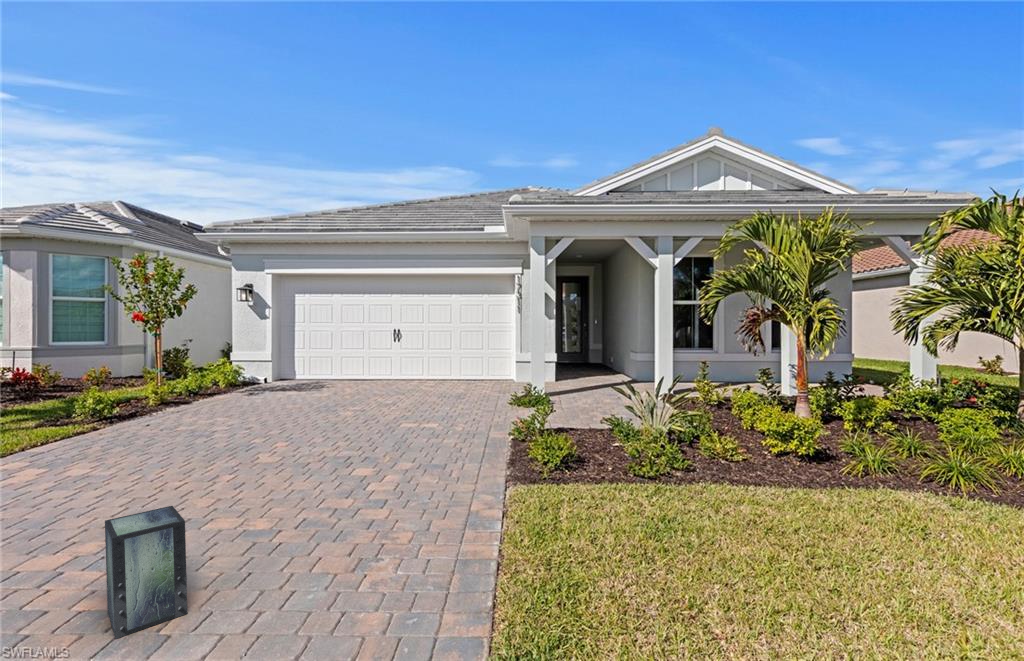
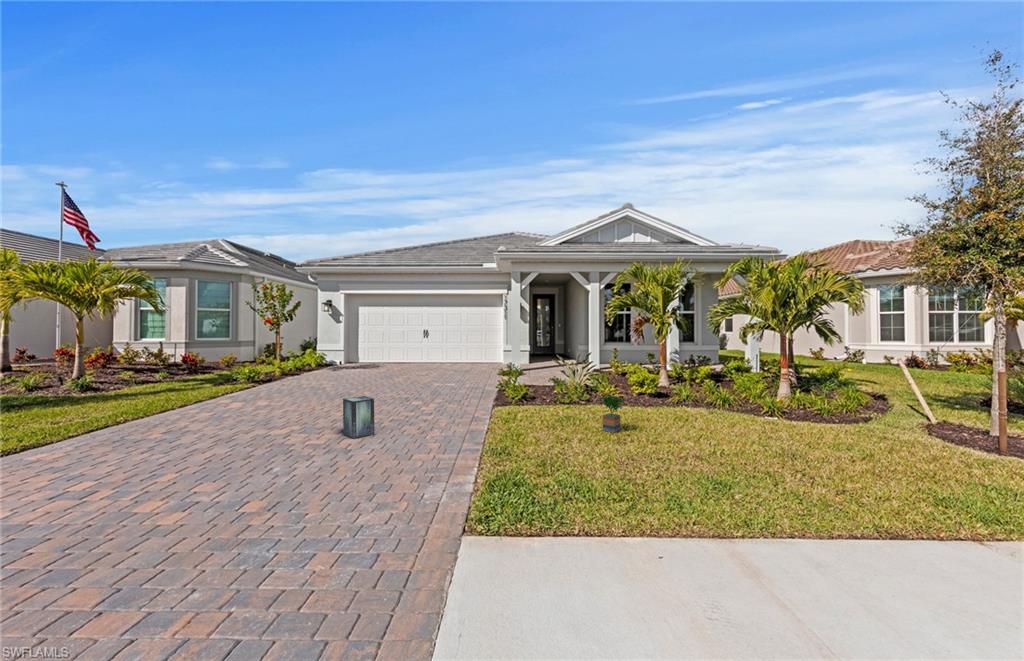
potted tree: none [775,506,845,614] -> present [603,396,624,433]

